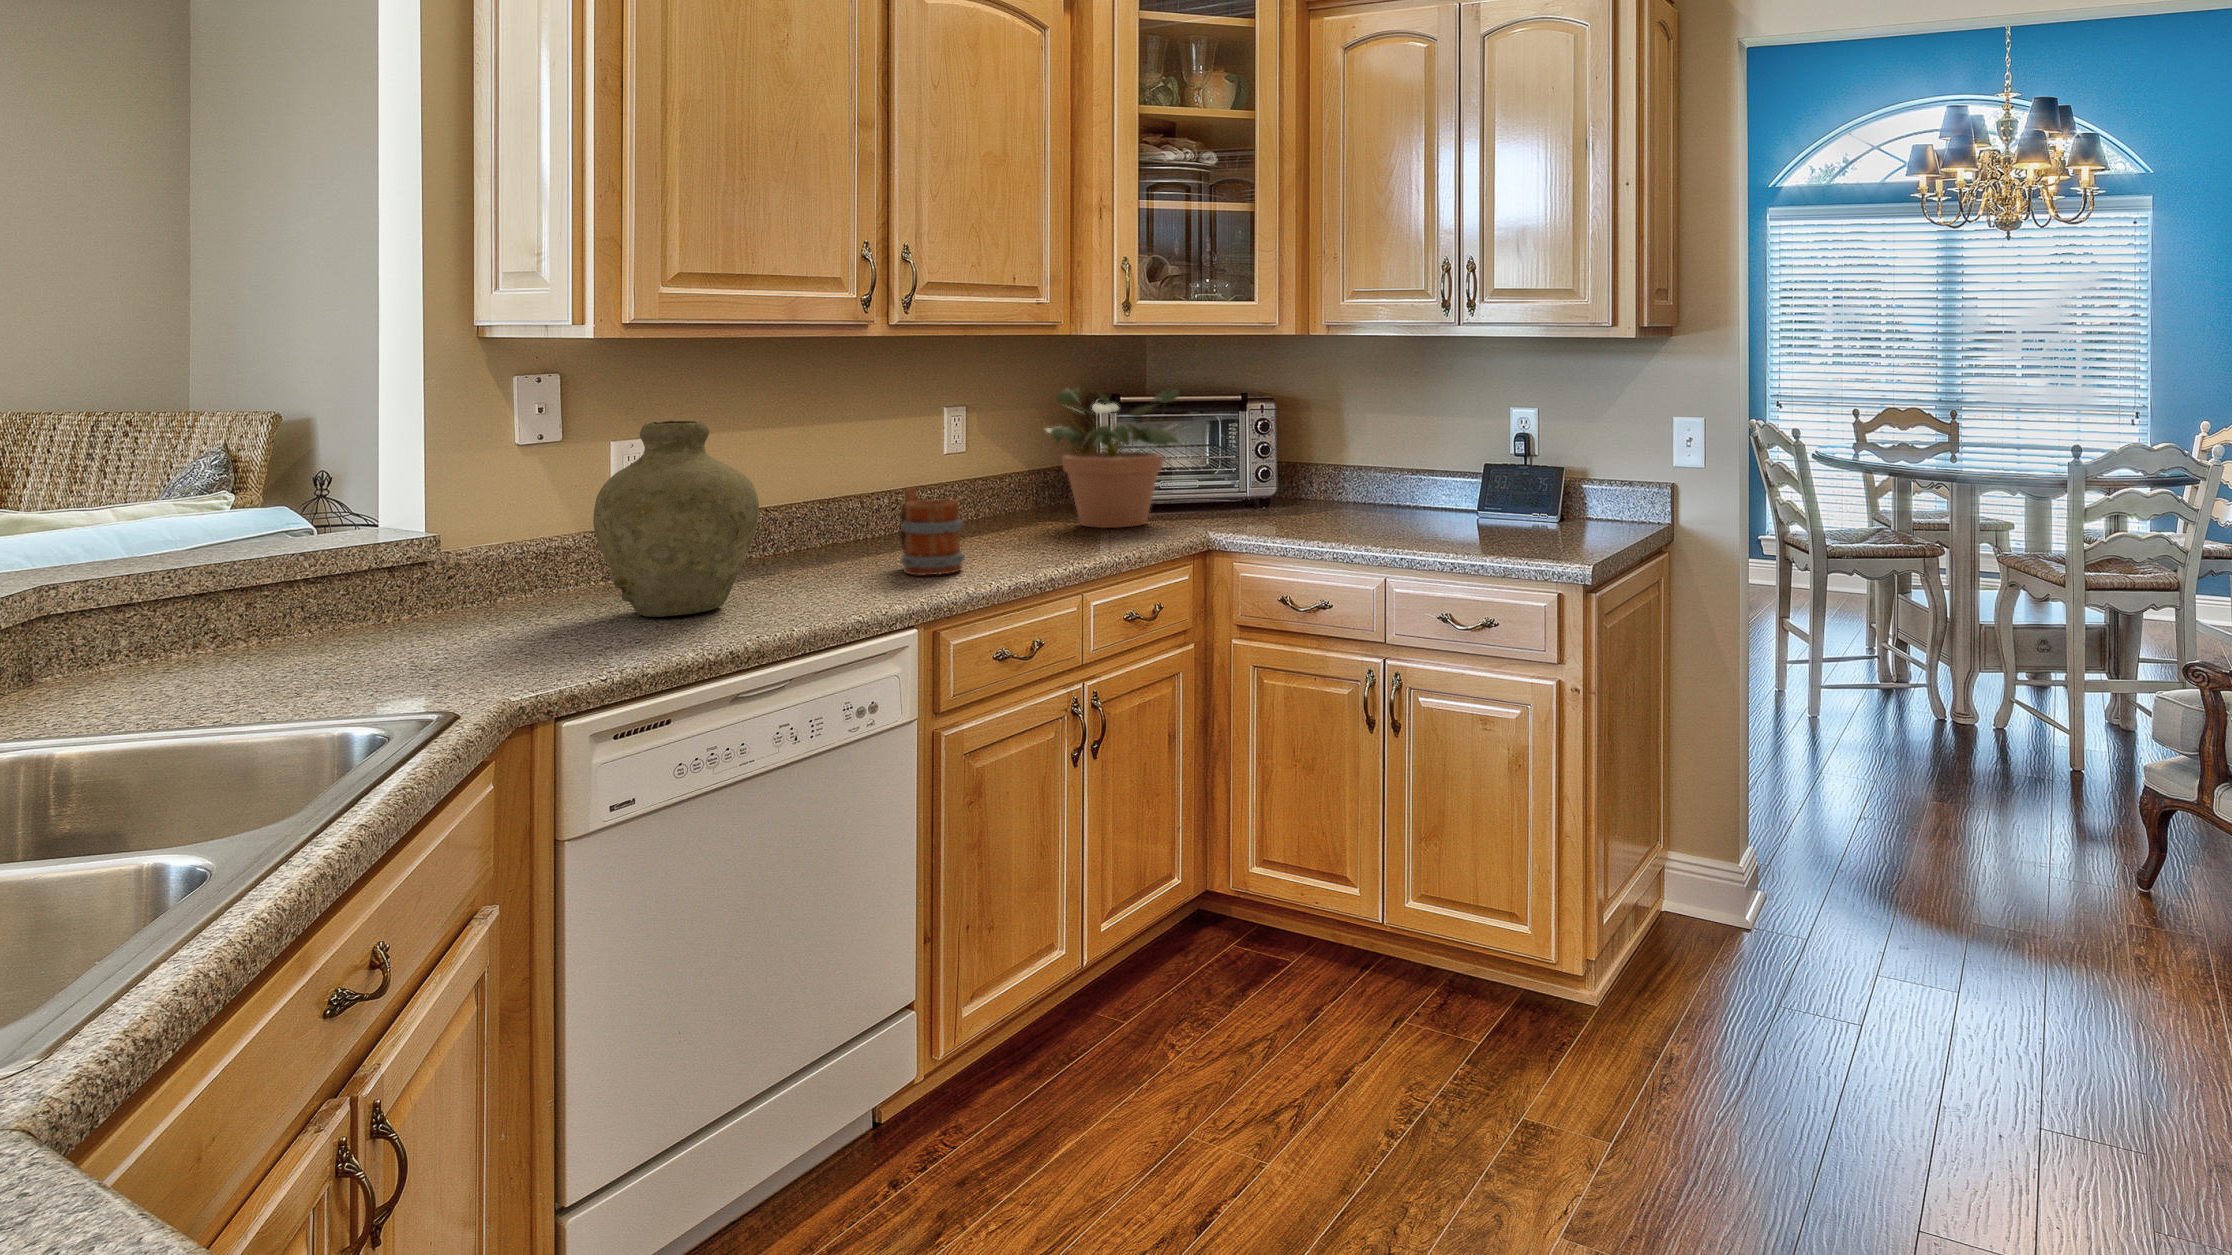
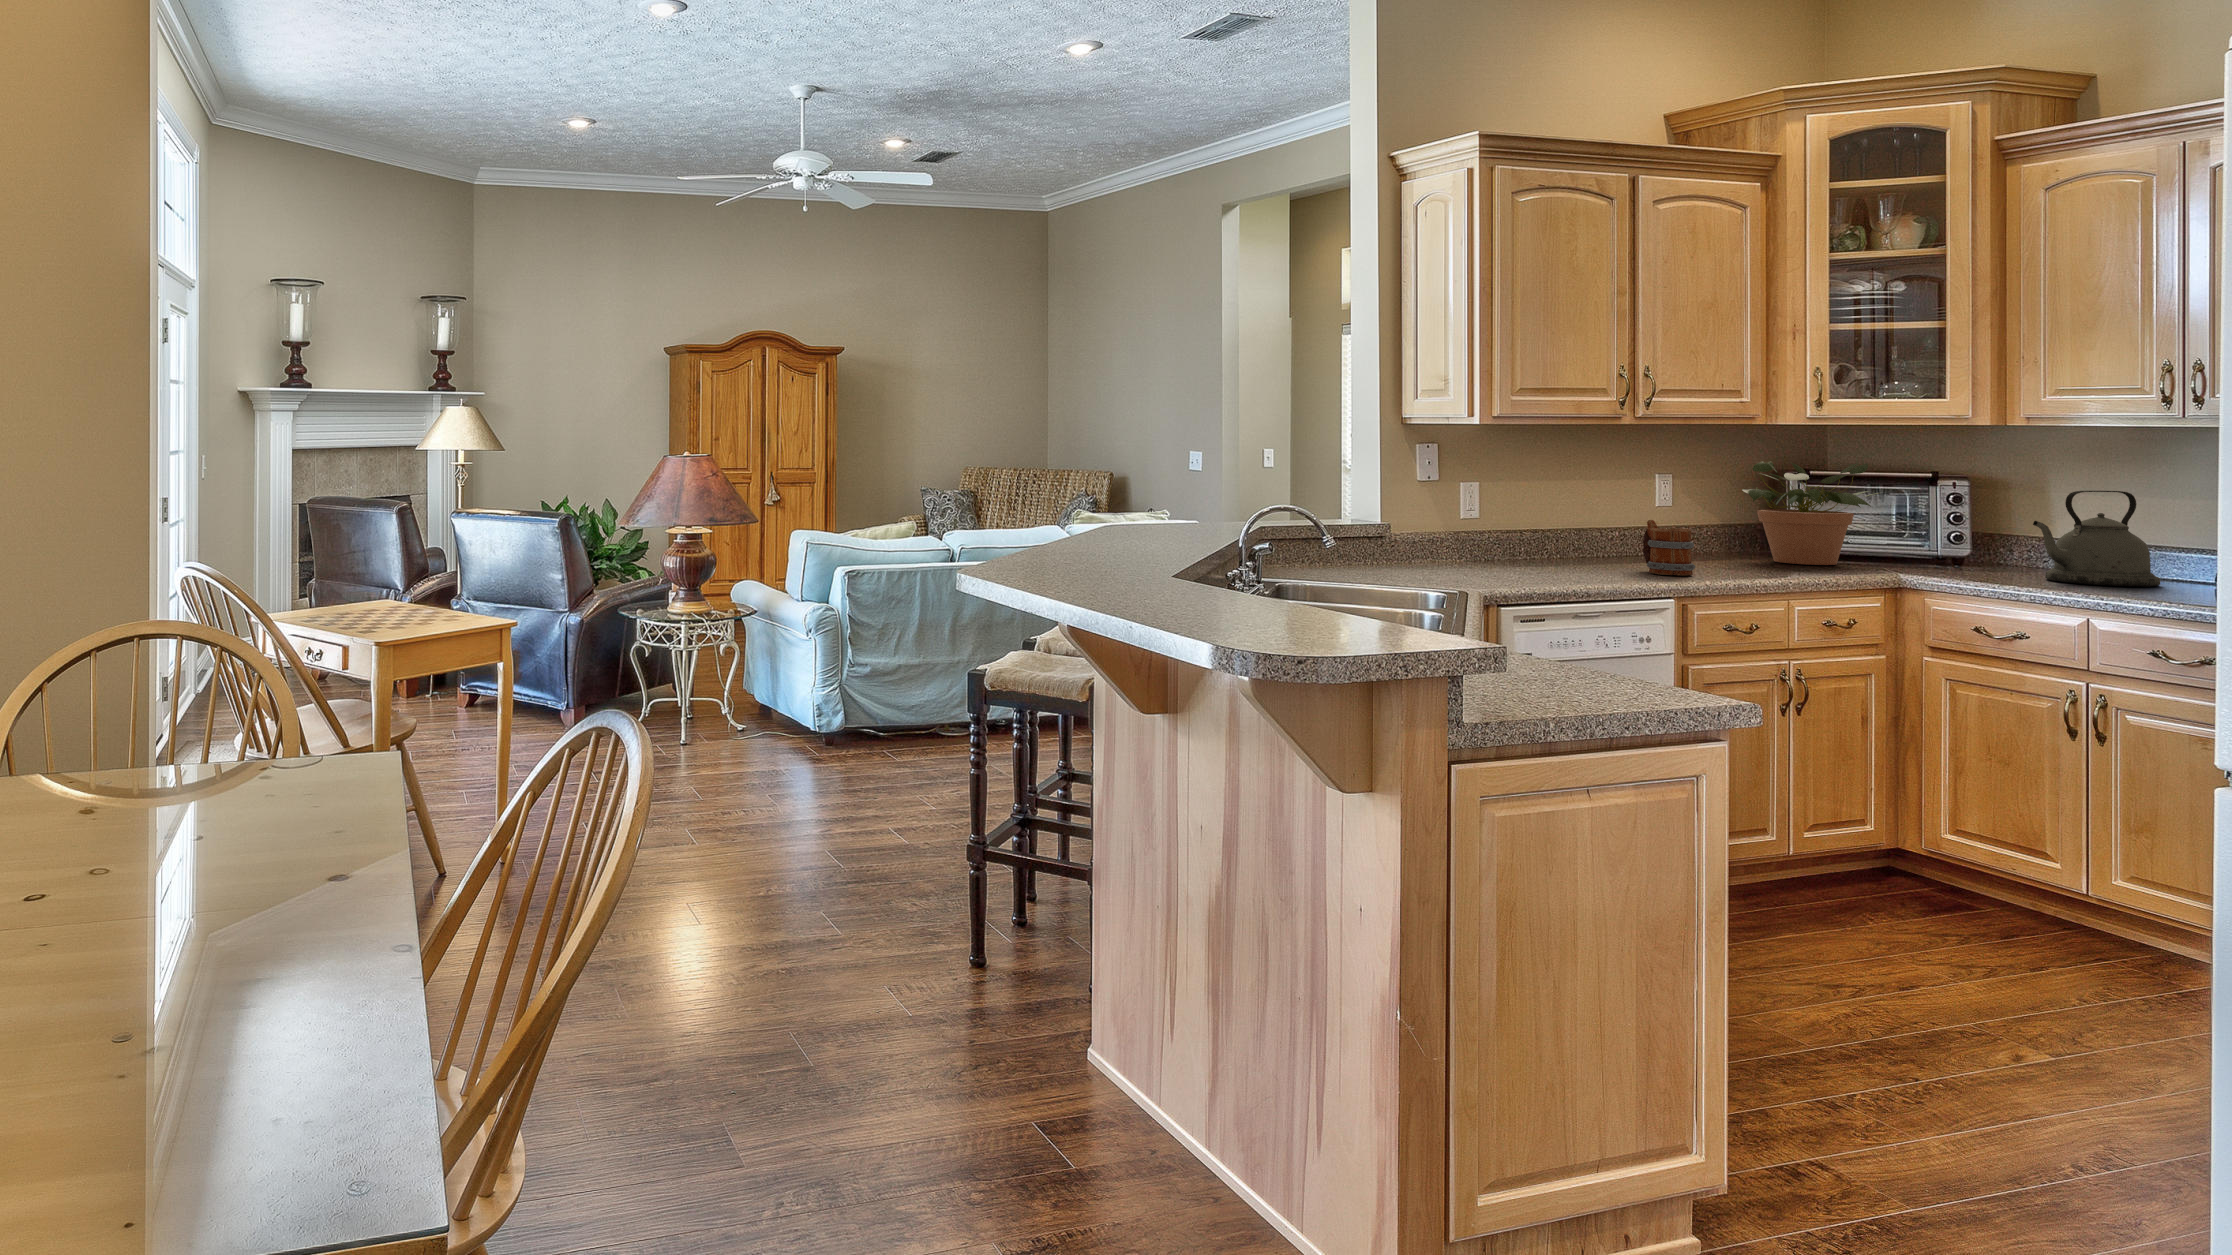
kettle: none [1334,417,1440,533] -> present [2033,491,2160,586]
vase: present [593,421,759,617] -> none [1471,470,1567,577]

